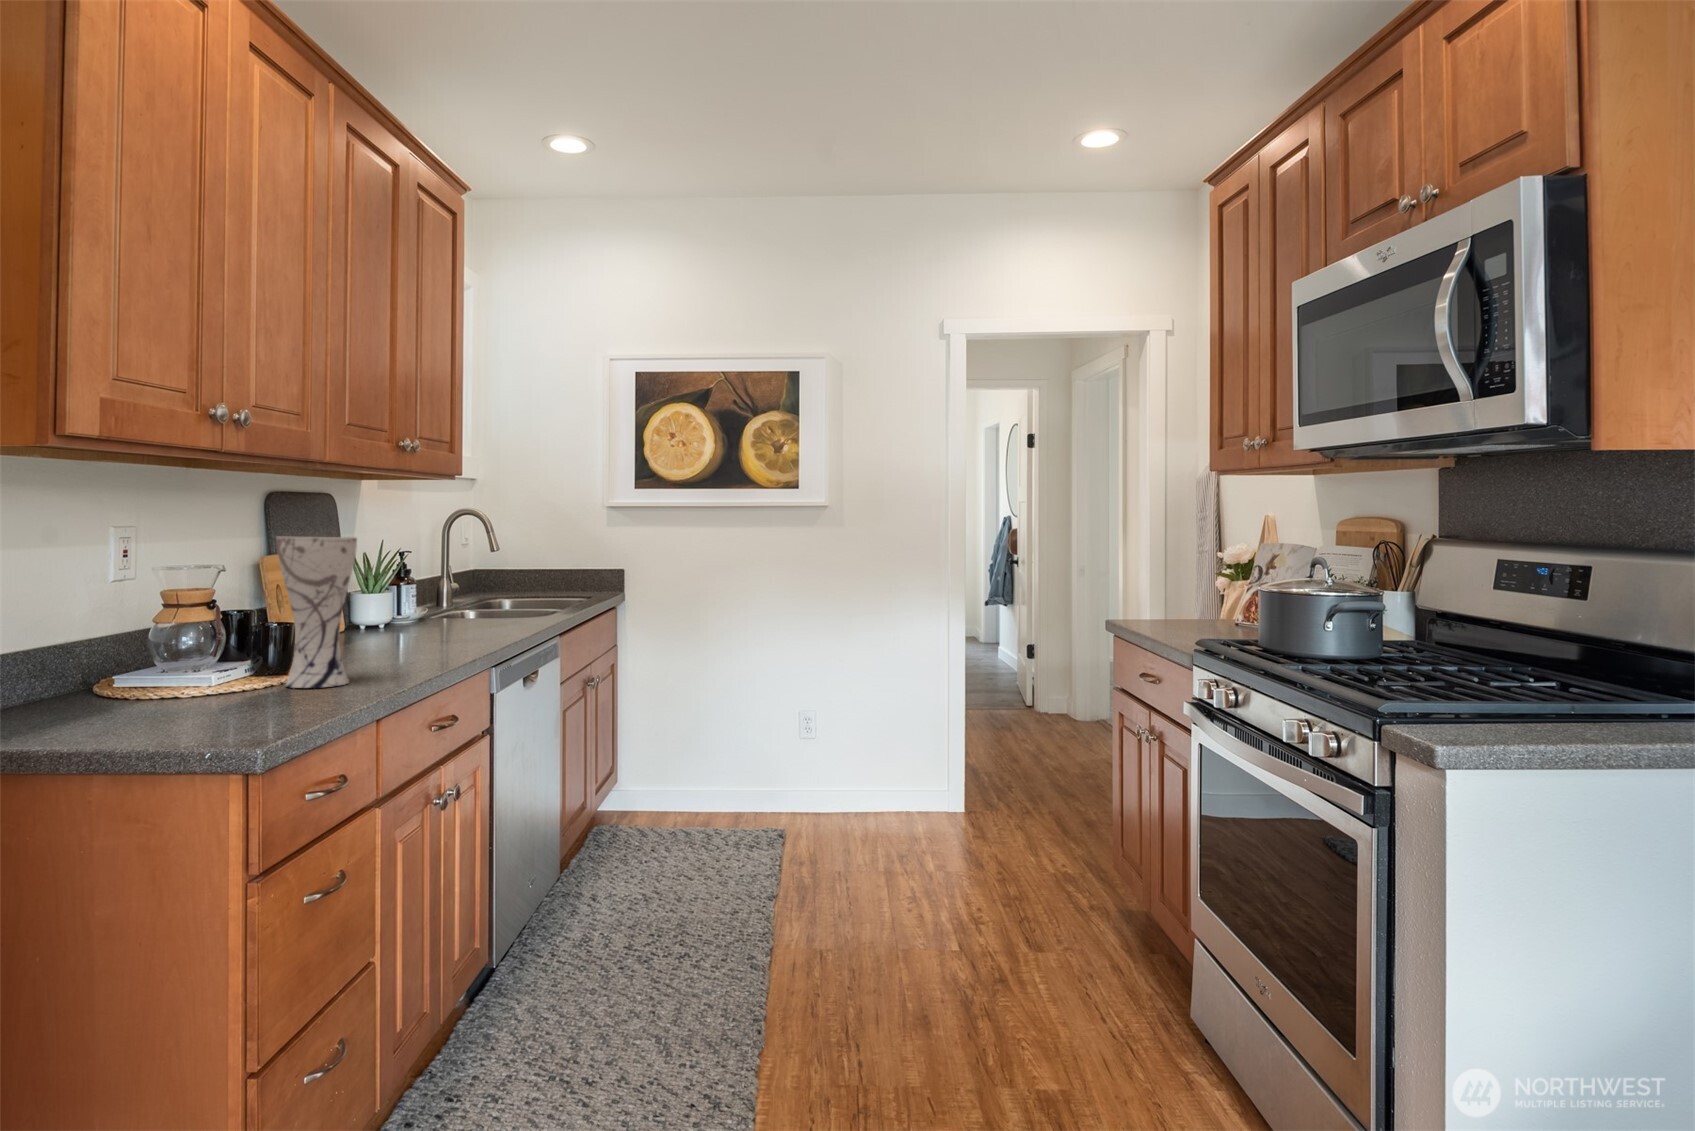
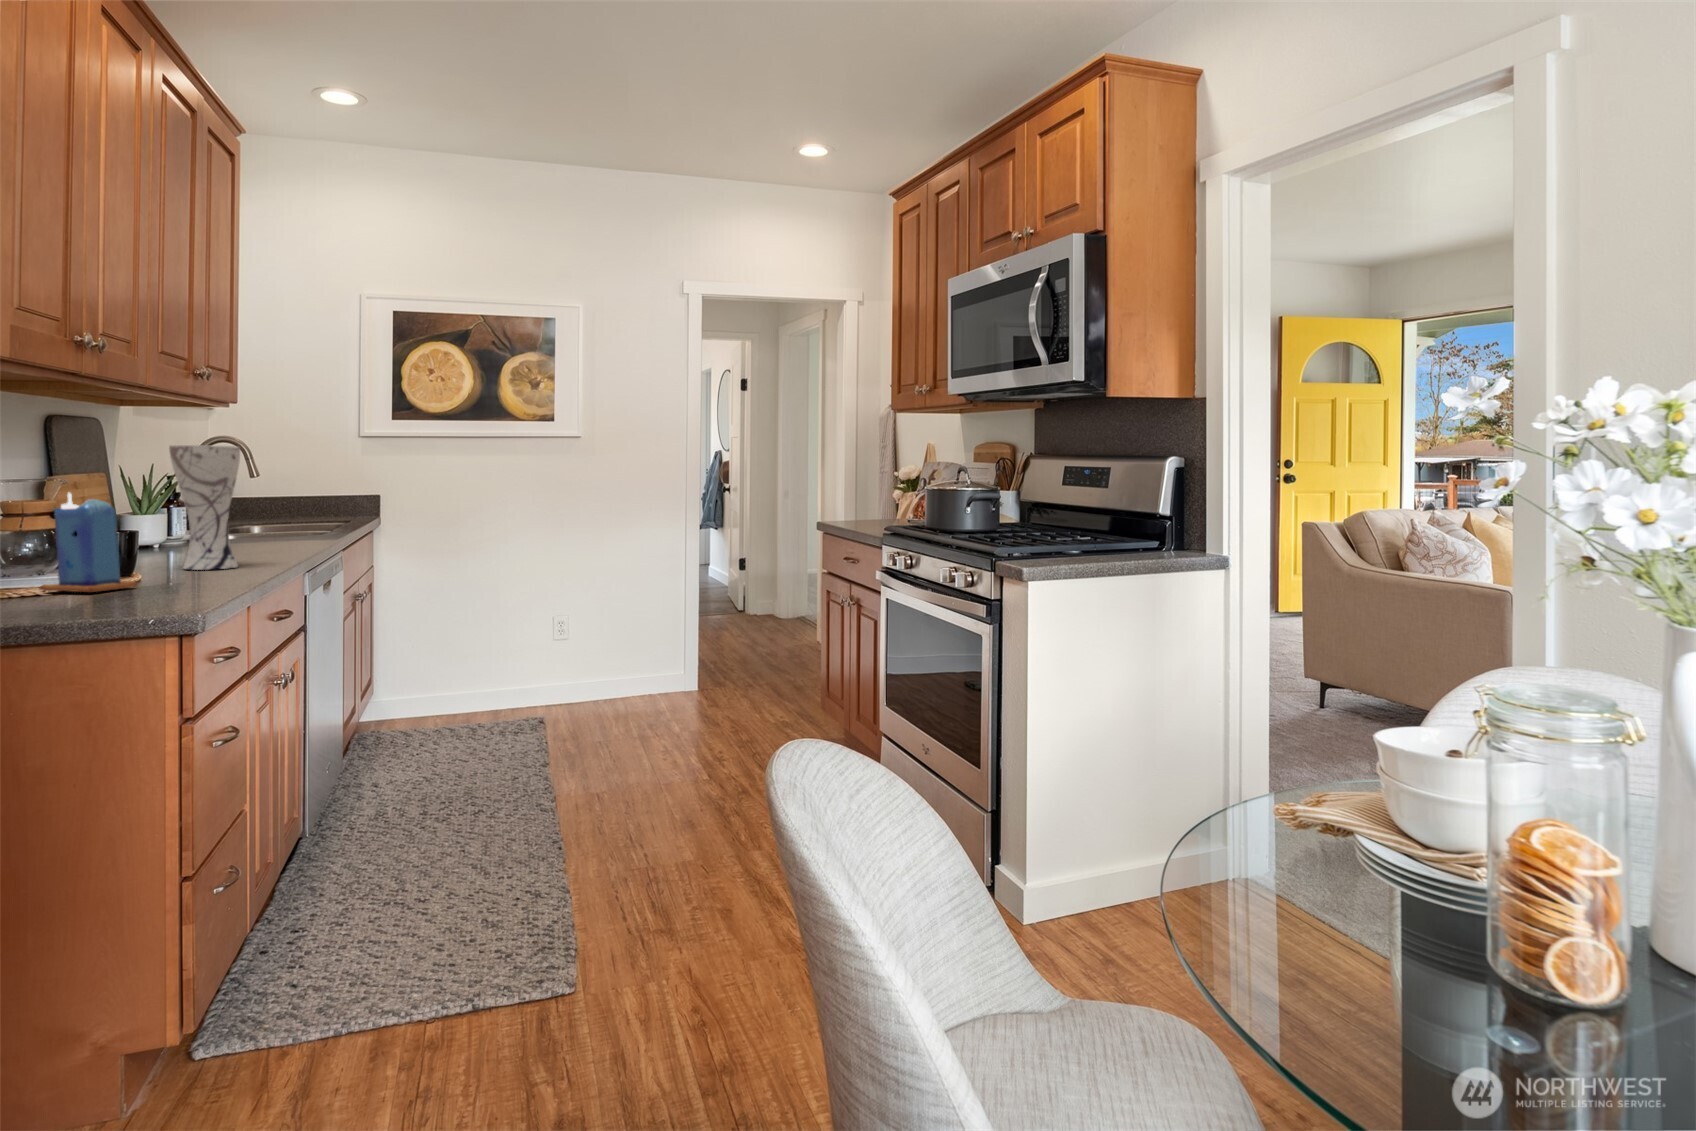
candle: none [64,602,177,731] -> present [40,493,138,592]

